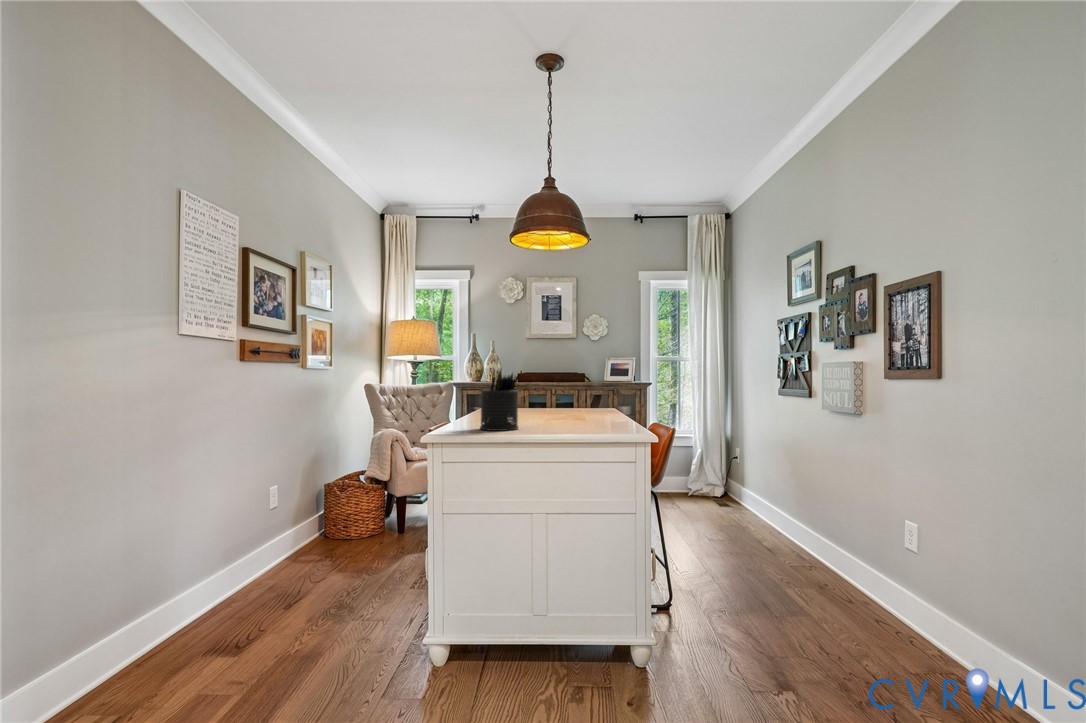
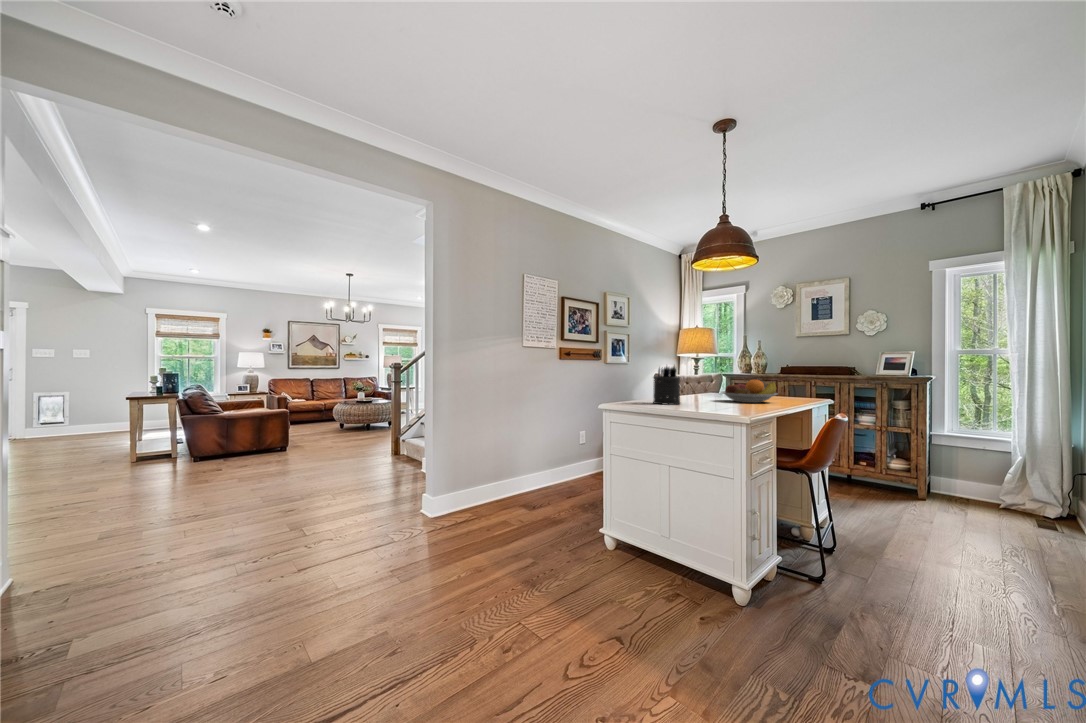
fruit bowl: none [528,391,593,420] -> present [721,380,777,403]

